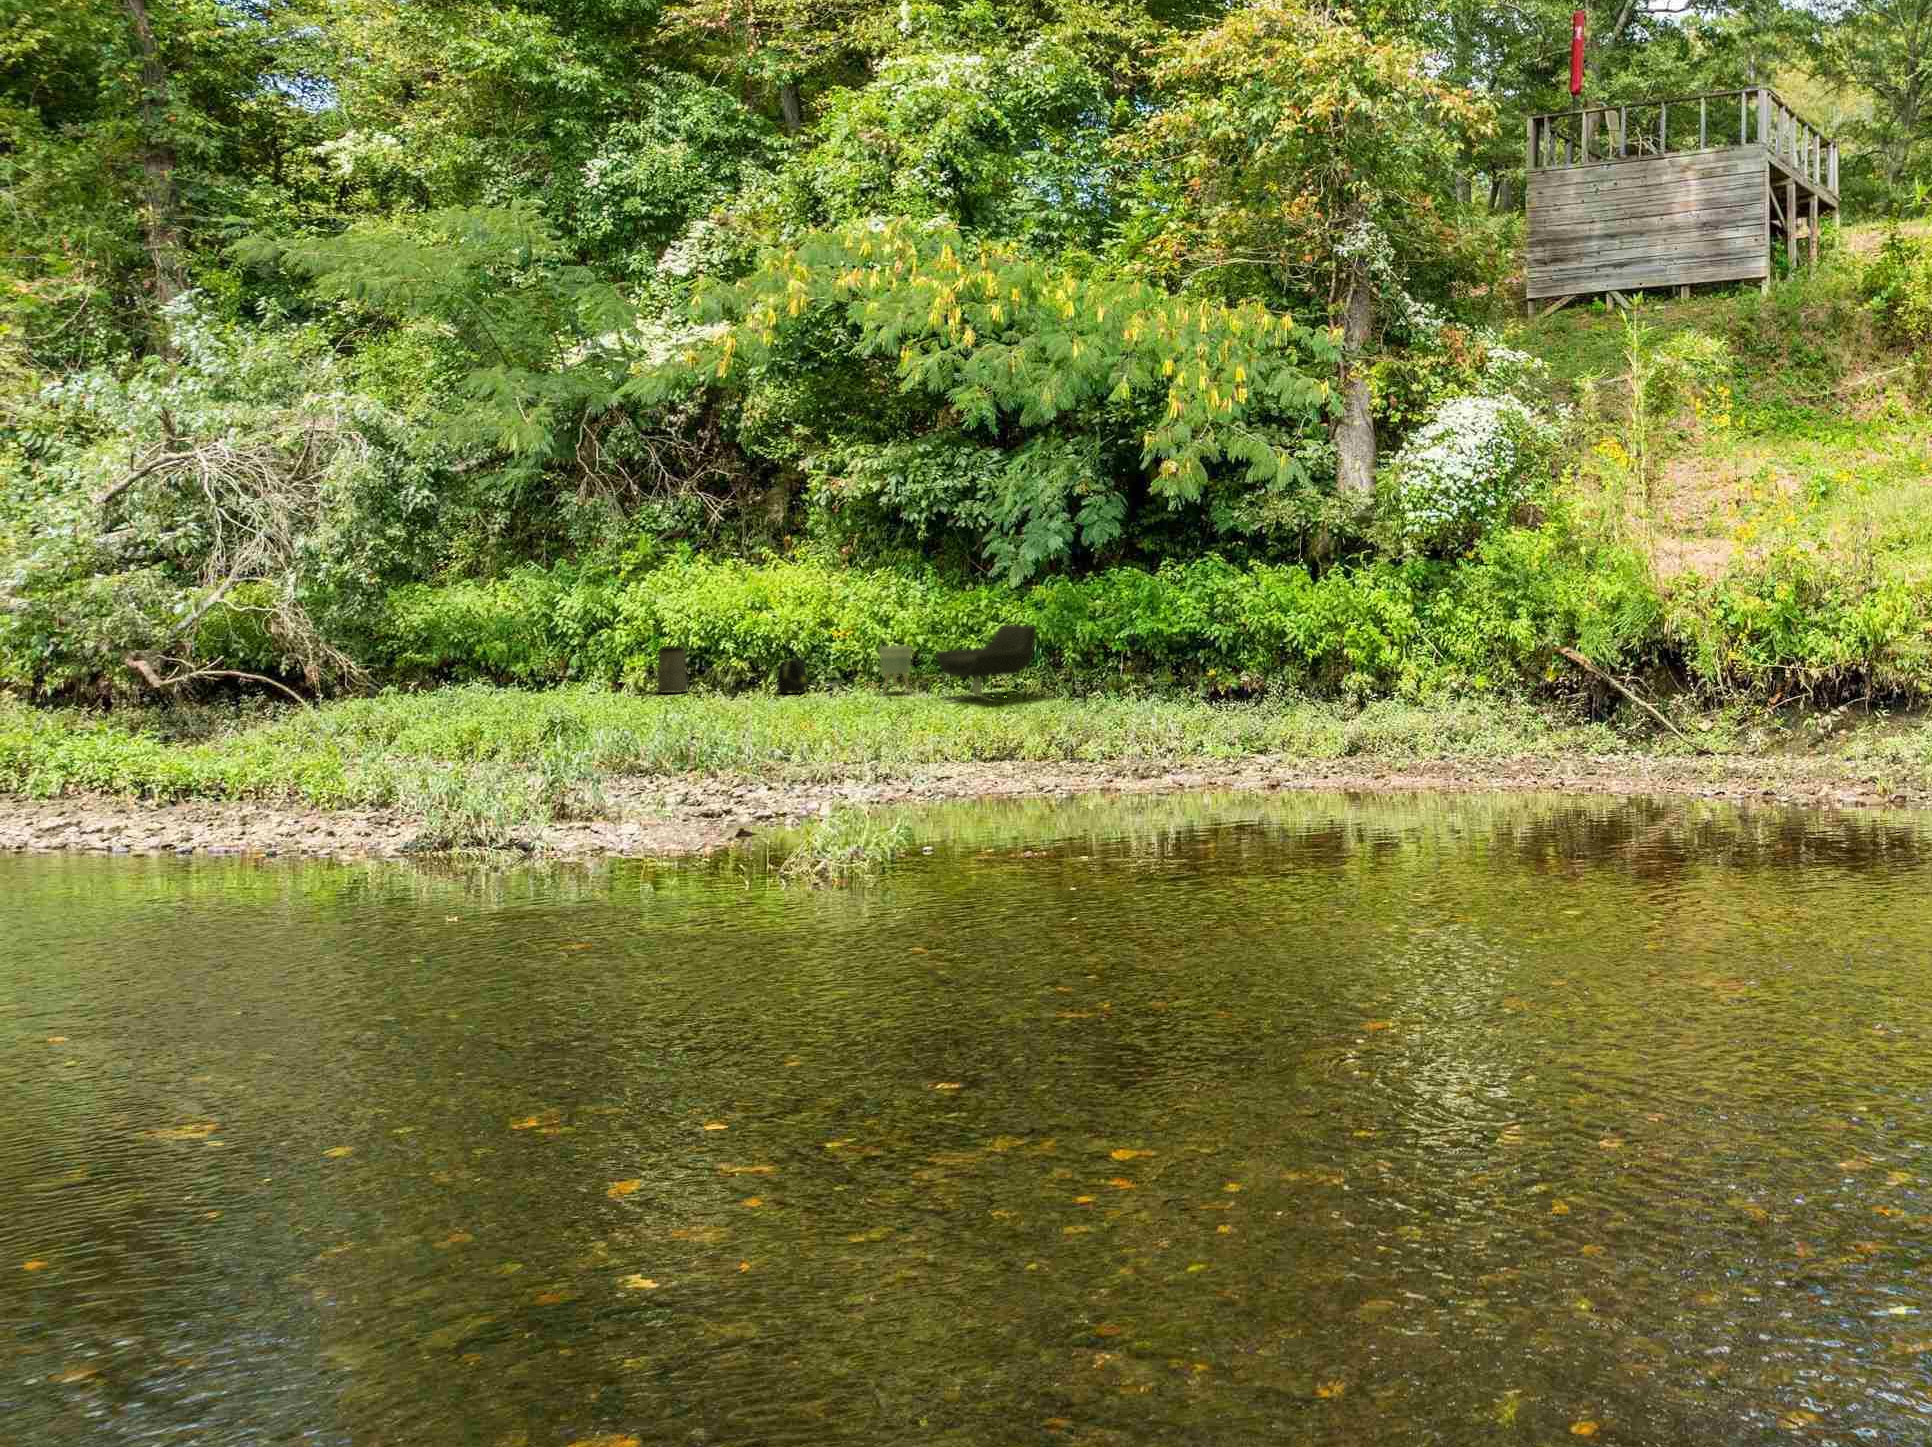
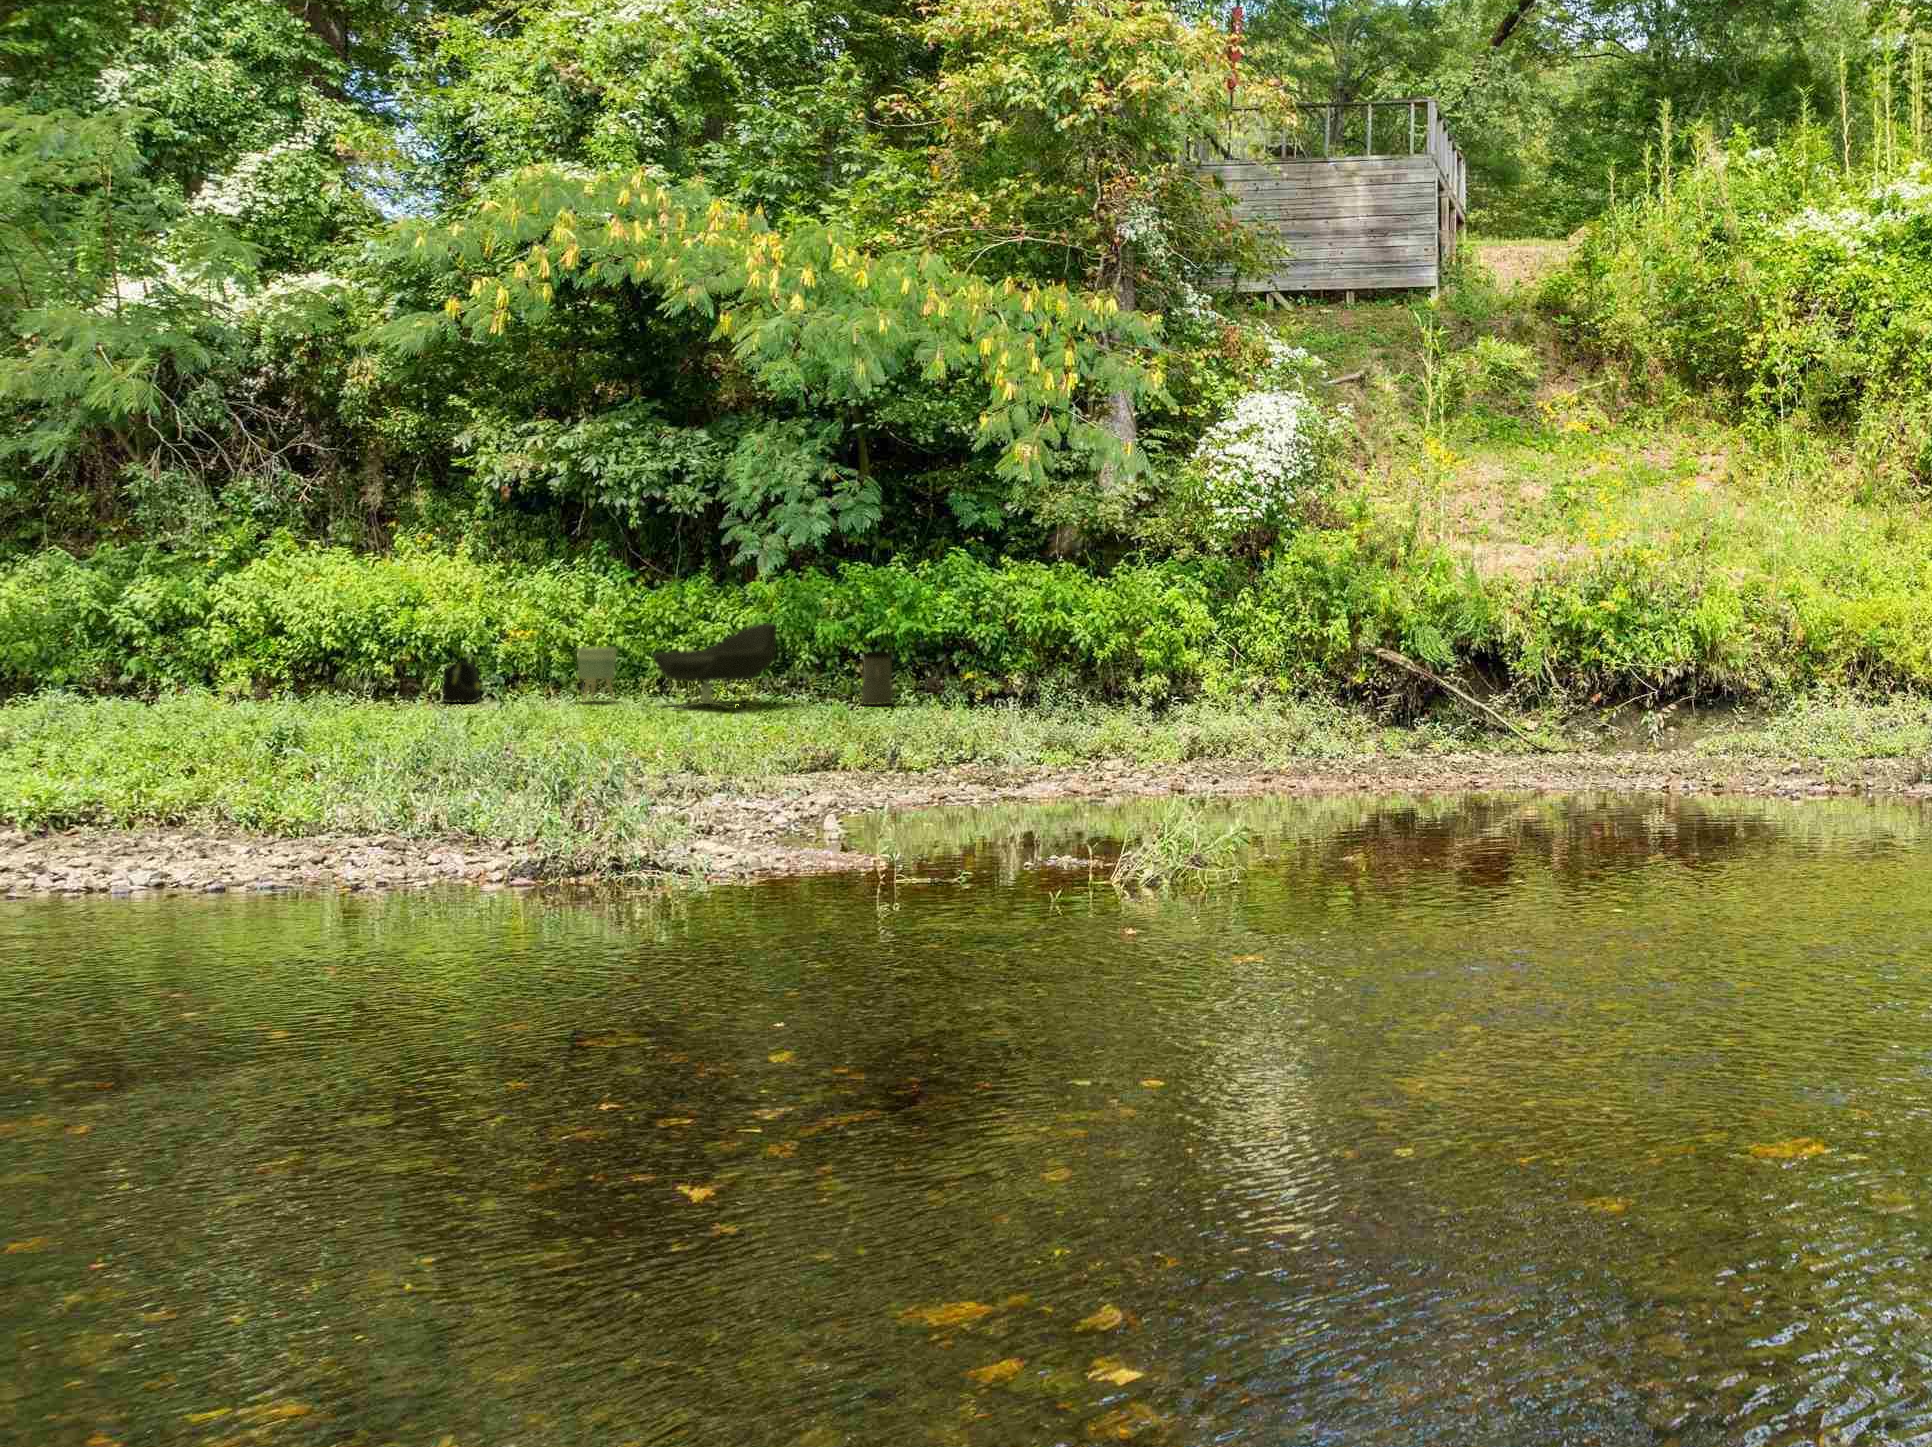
watering can: present [658,642,688,693] -> present [861,652,893,705]

